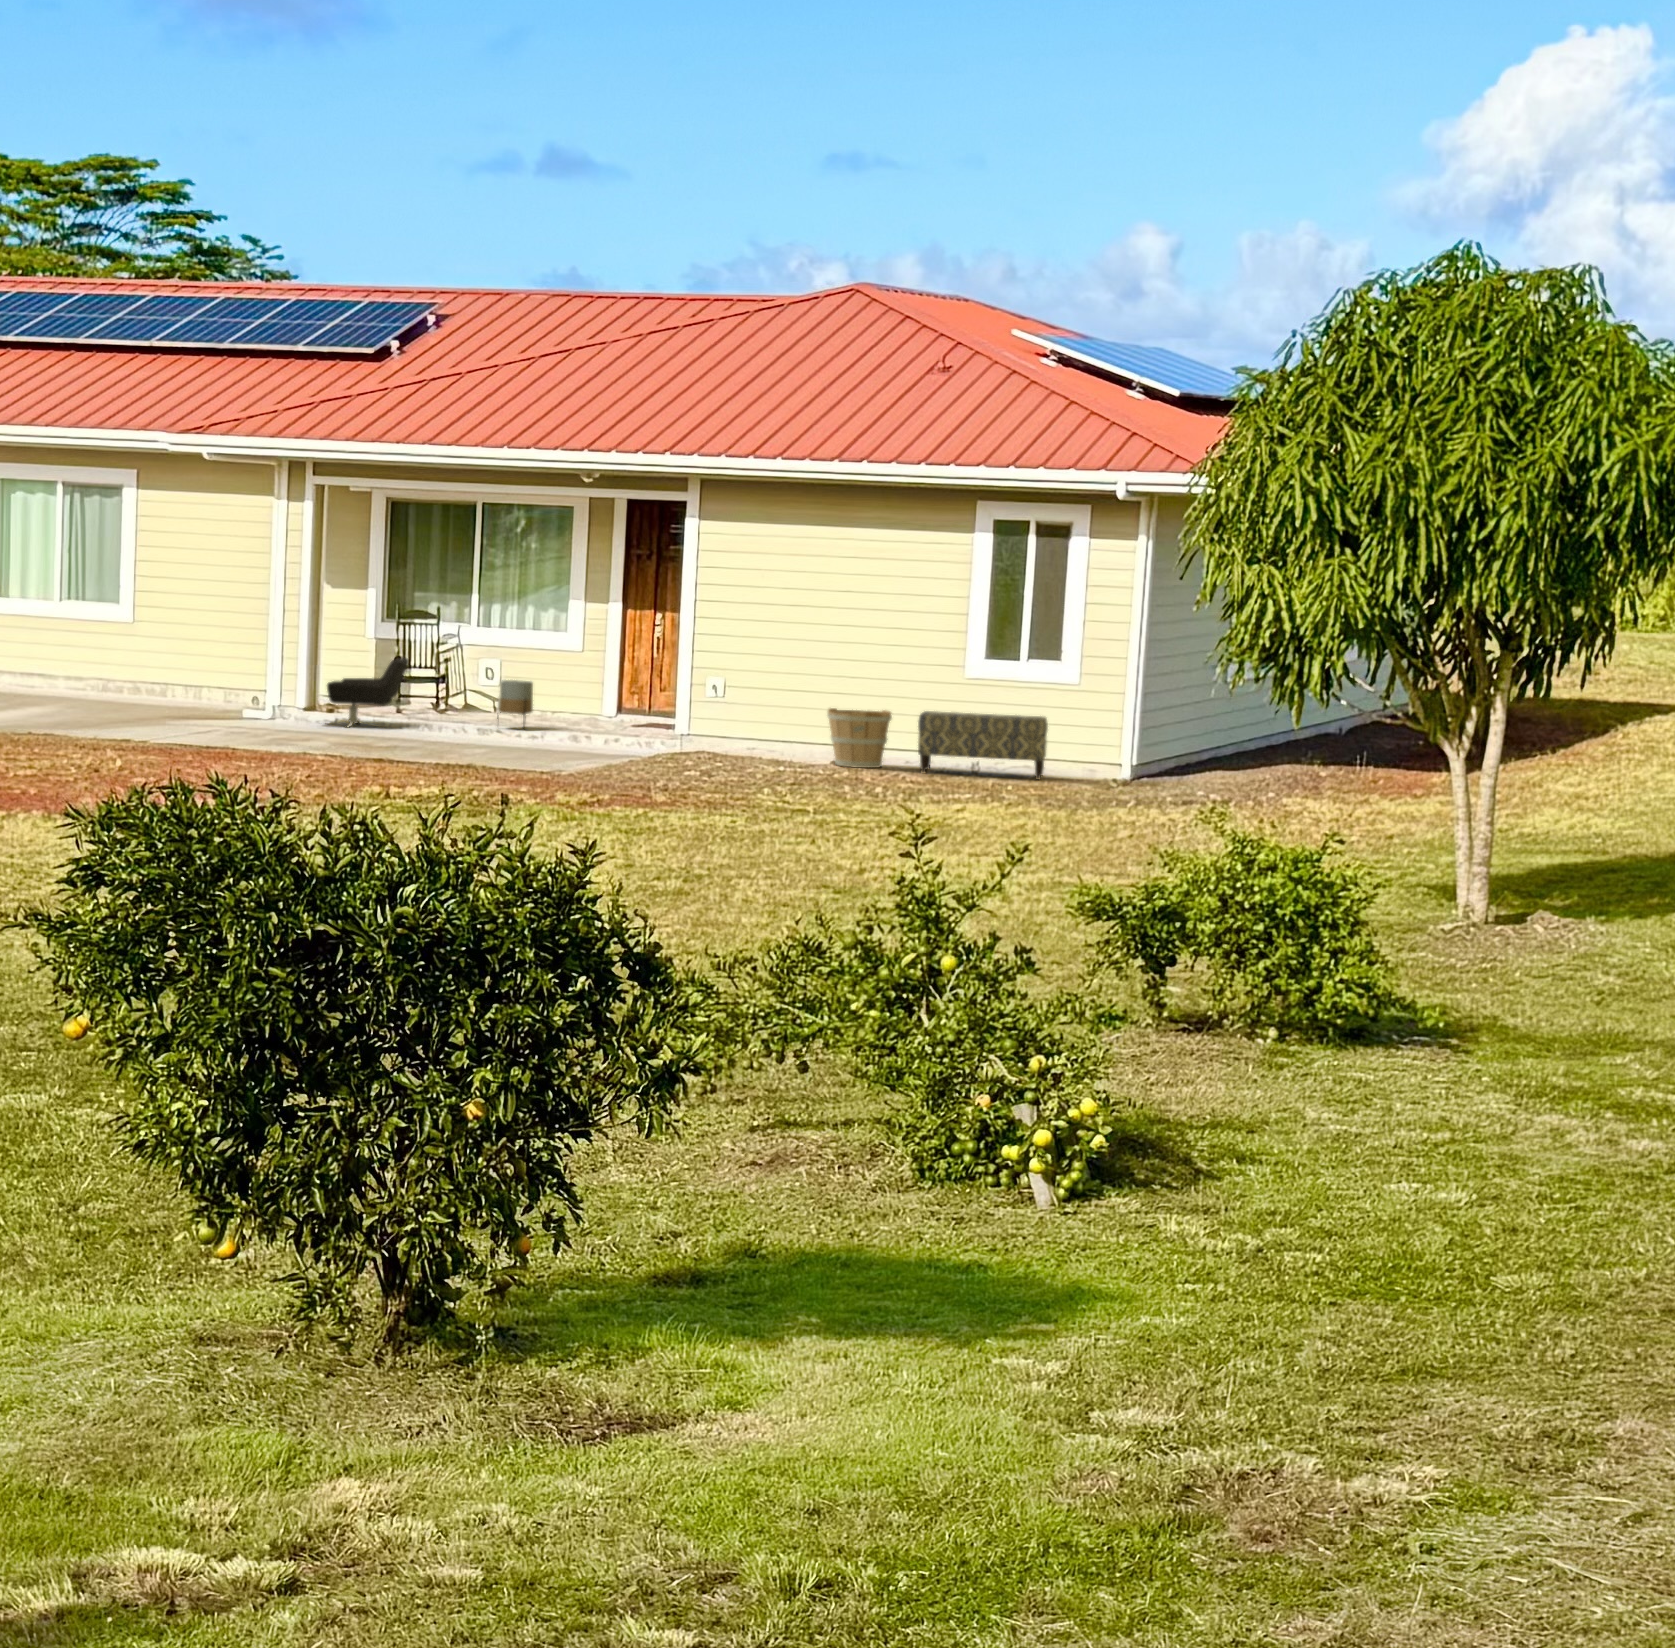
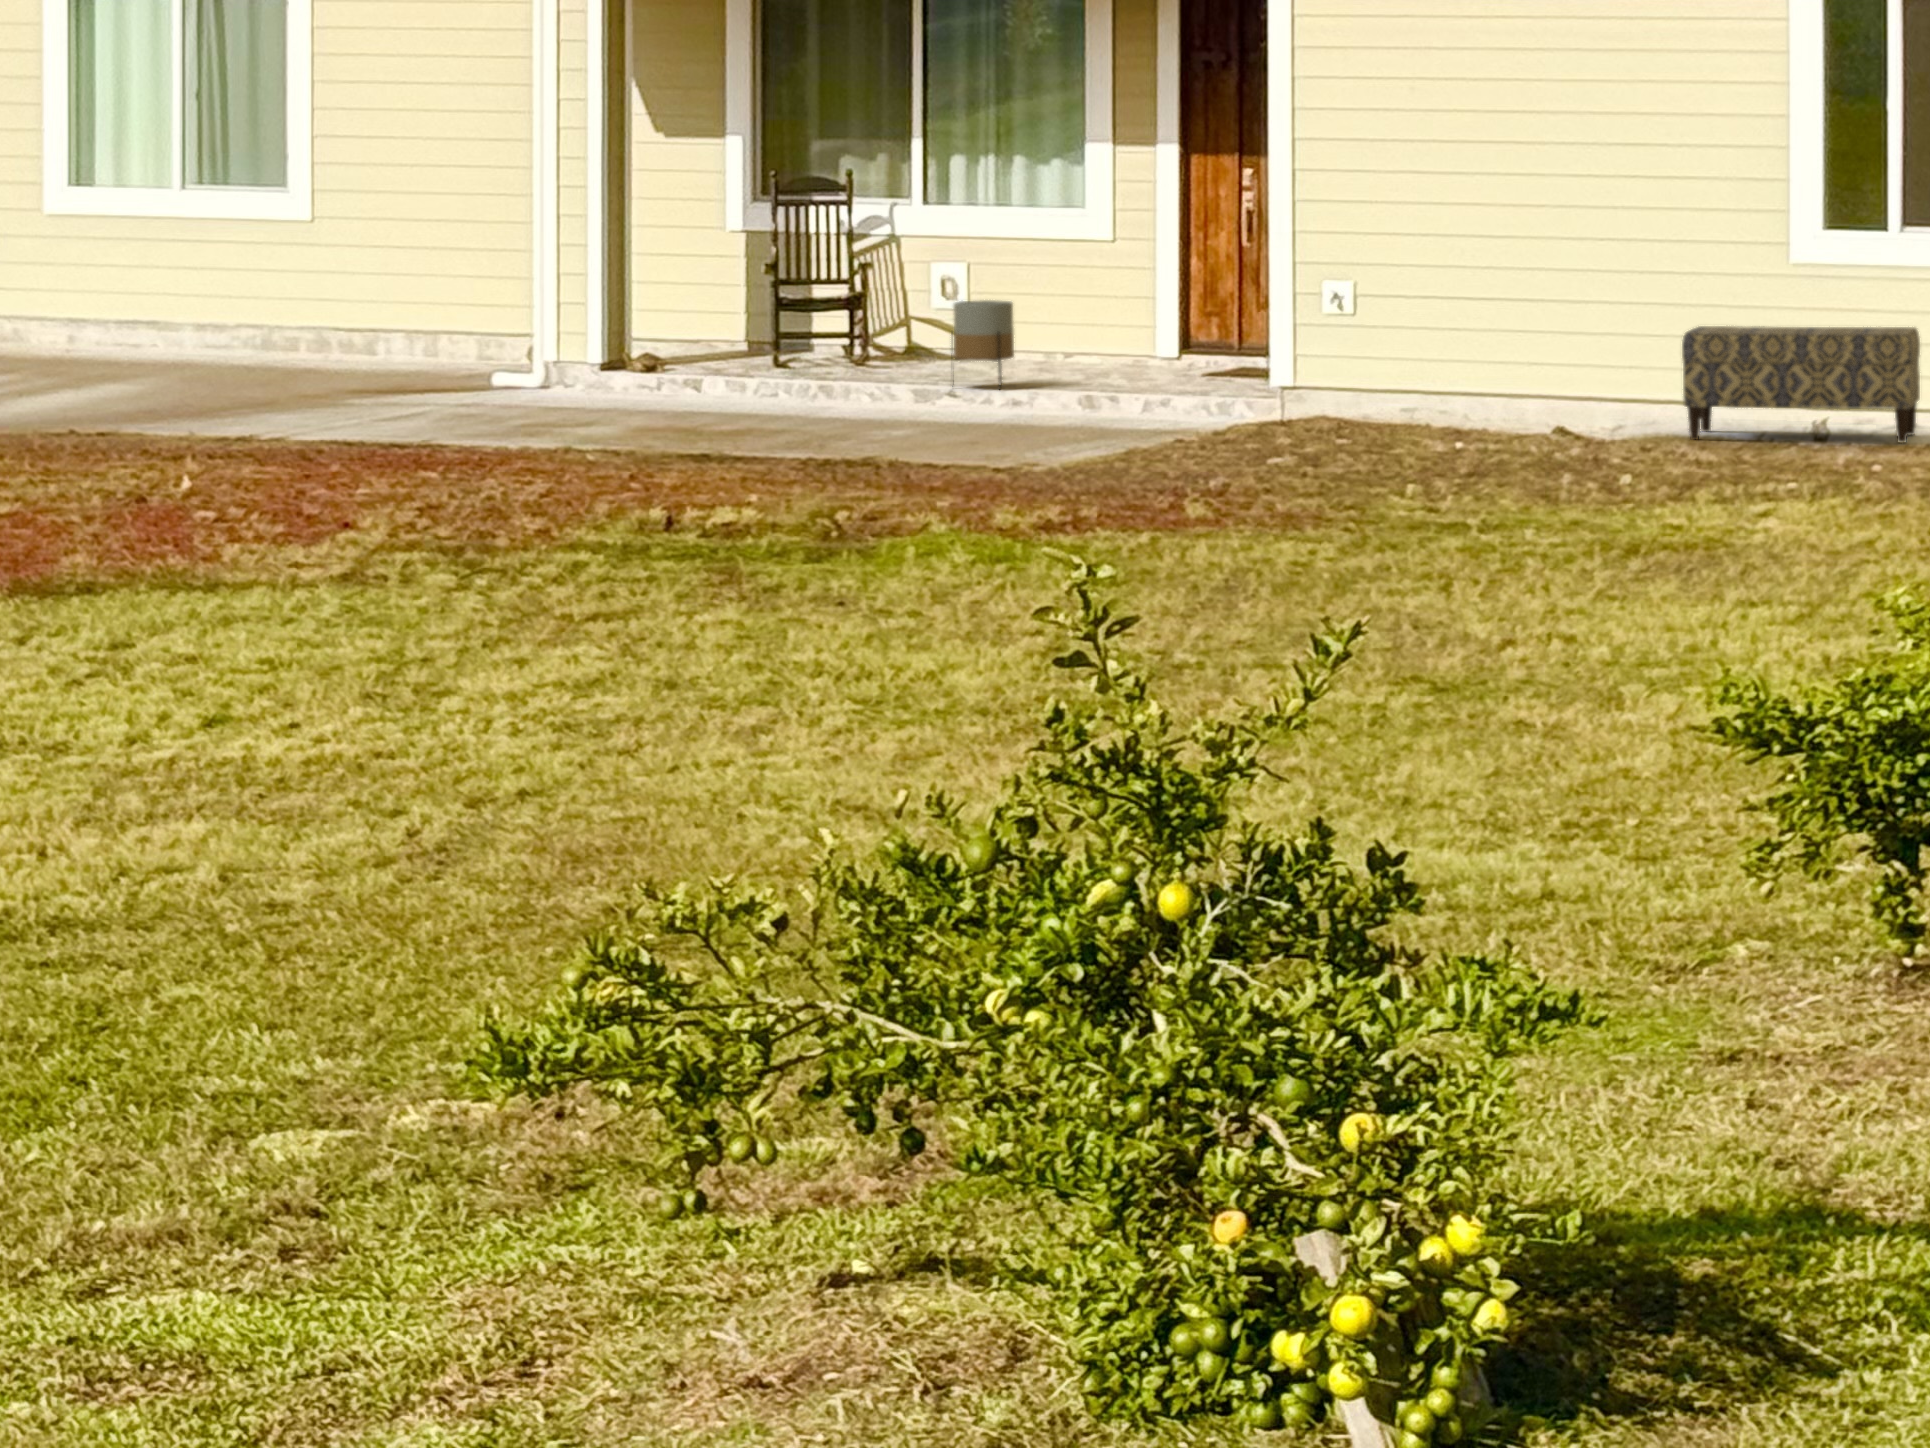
lounge chair: present [327,658,409,727] -> none [628,268,787,398]
wooden bucket: present [827,708,892,768] -> none [1520,327,1638,434]

